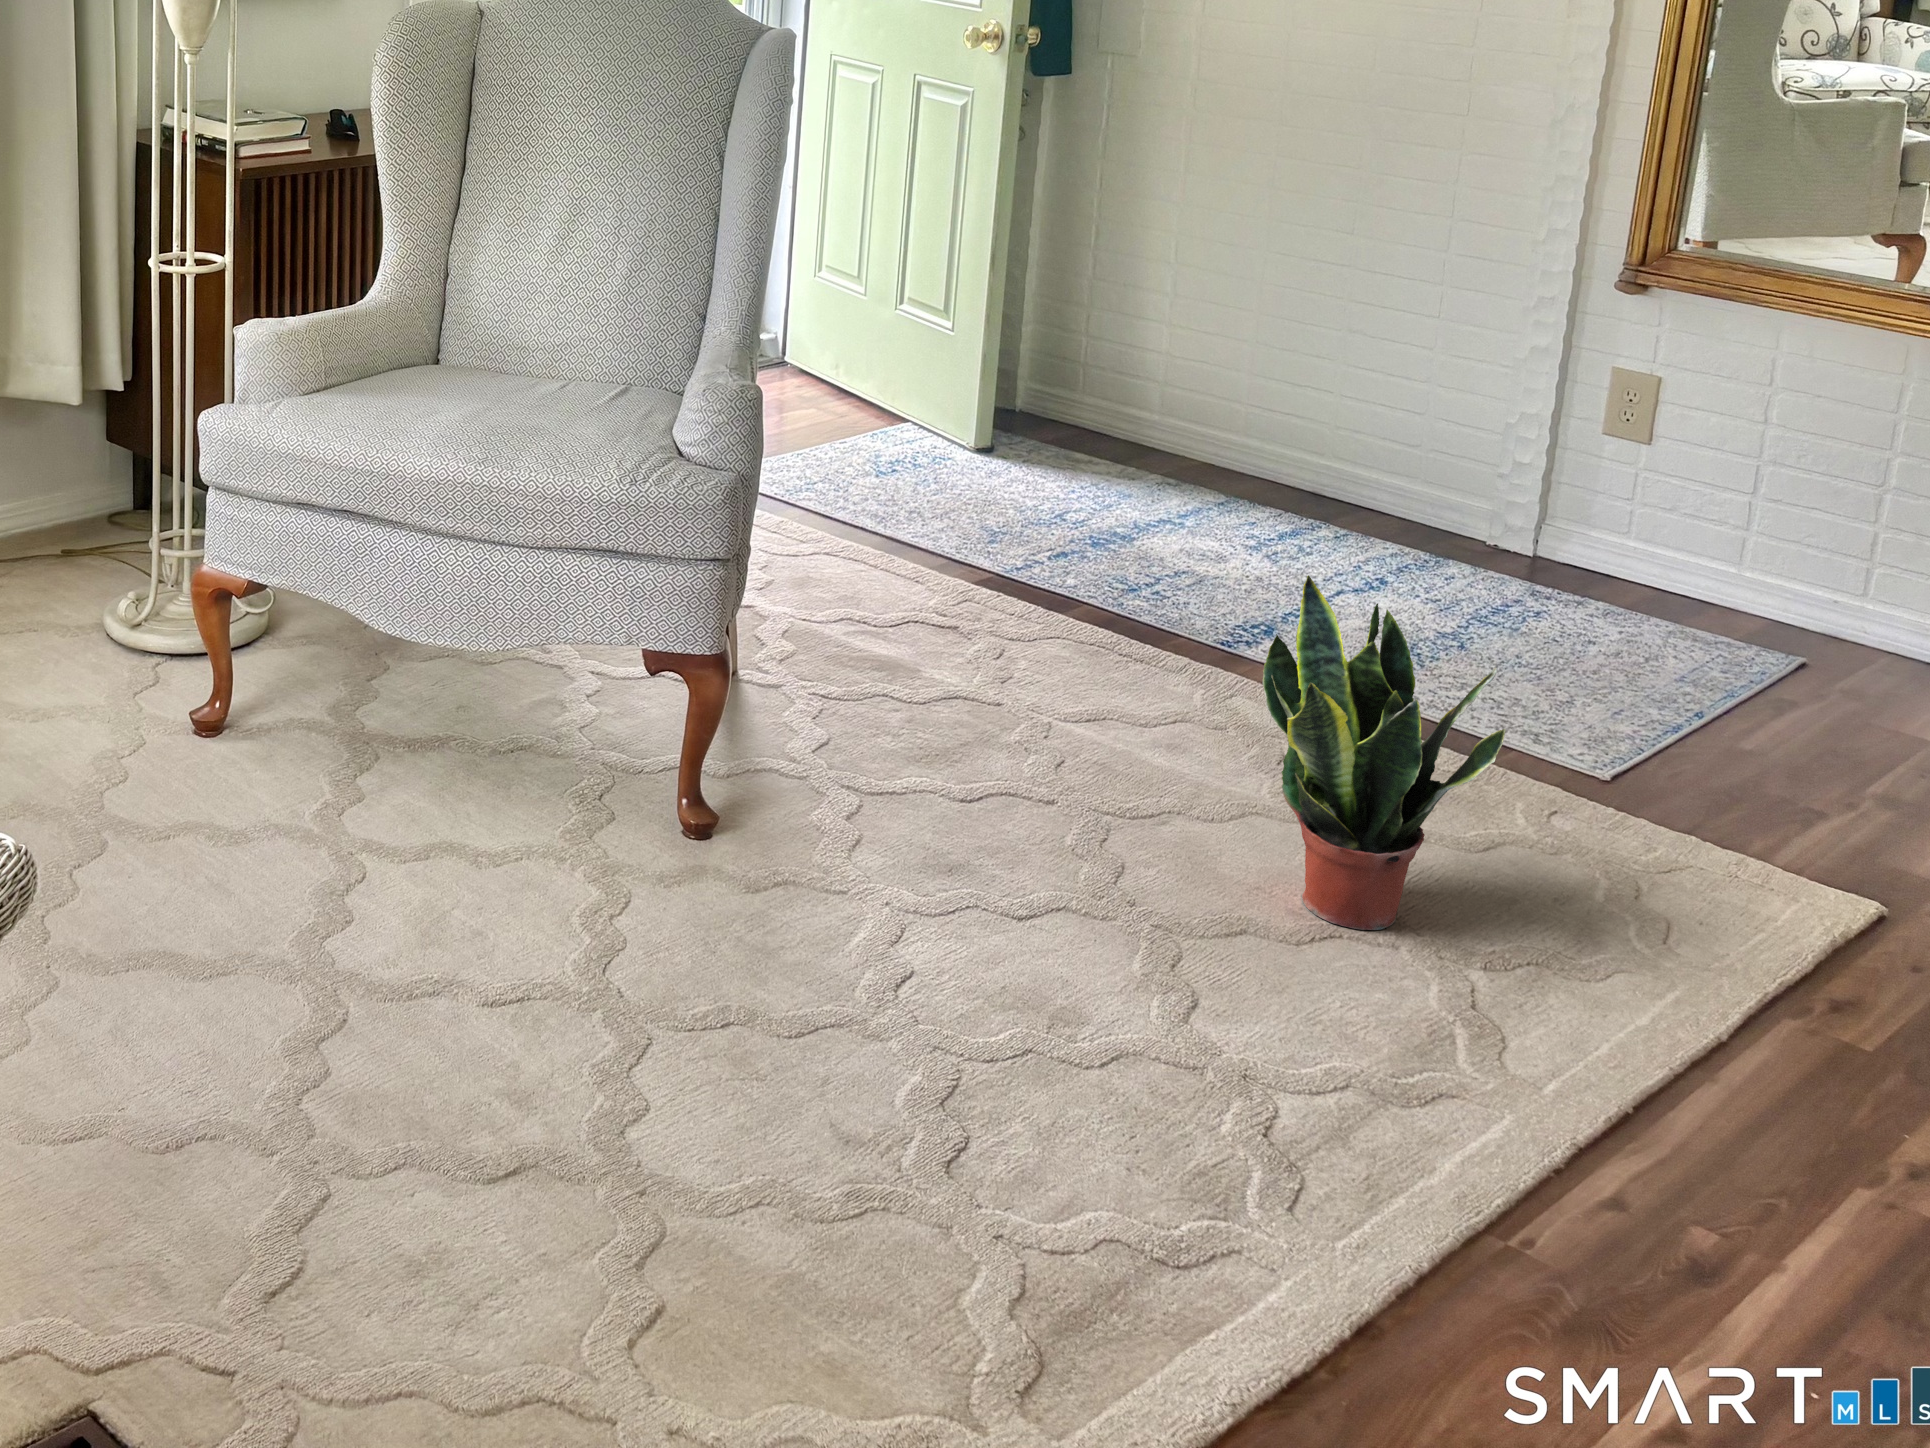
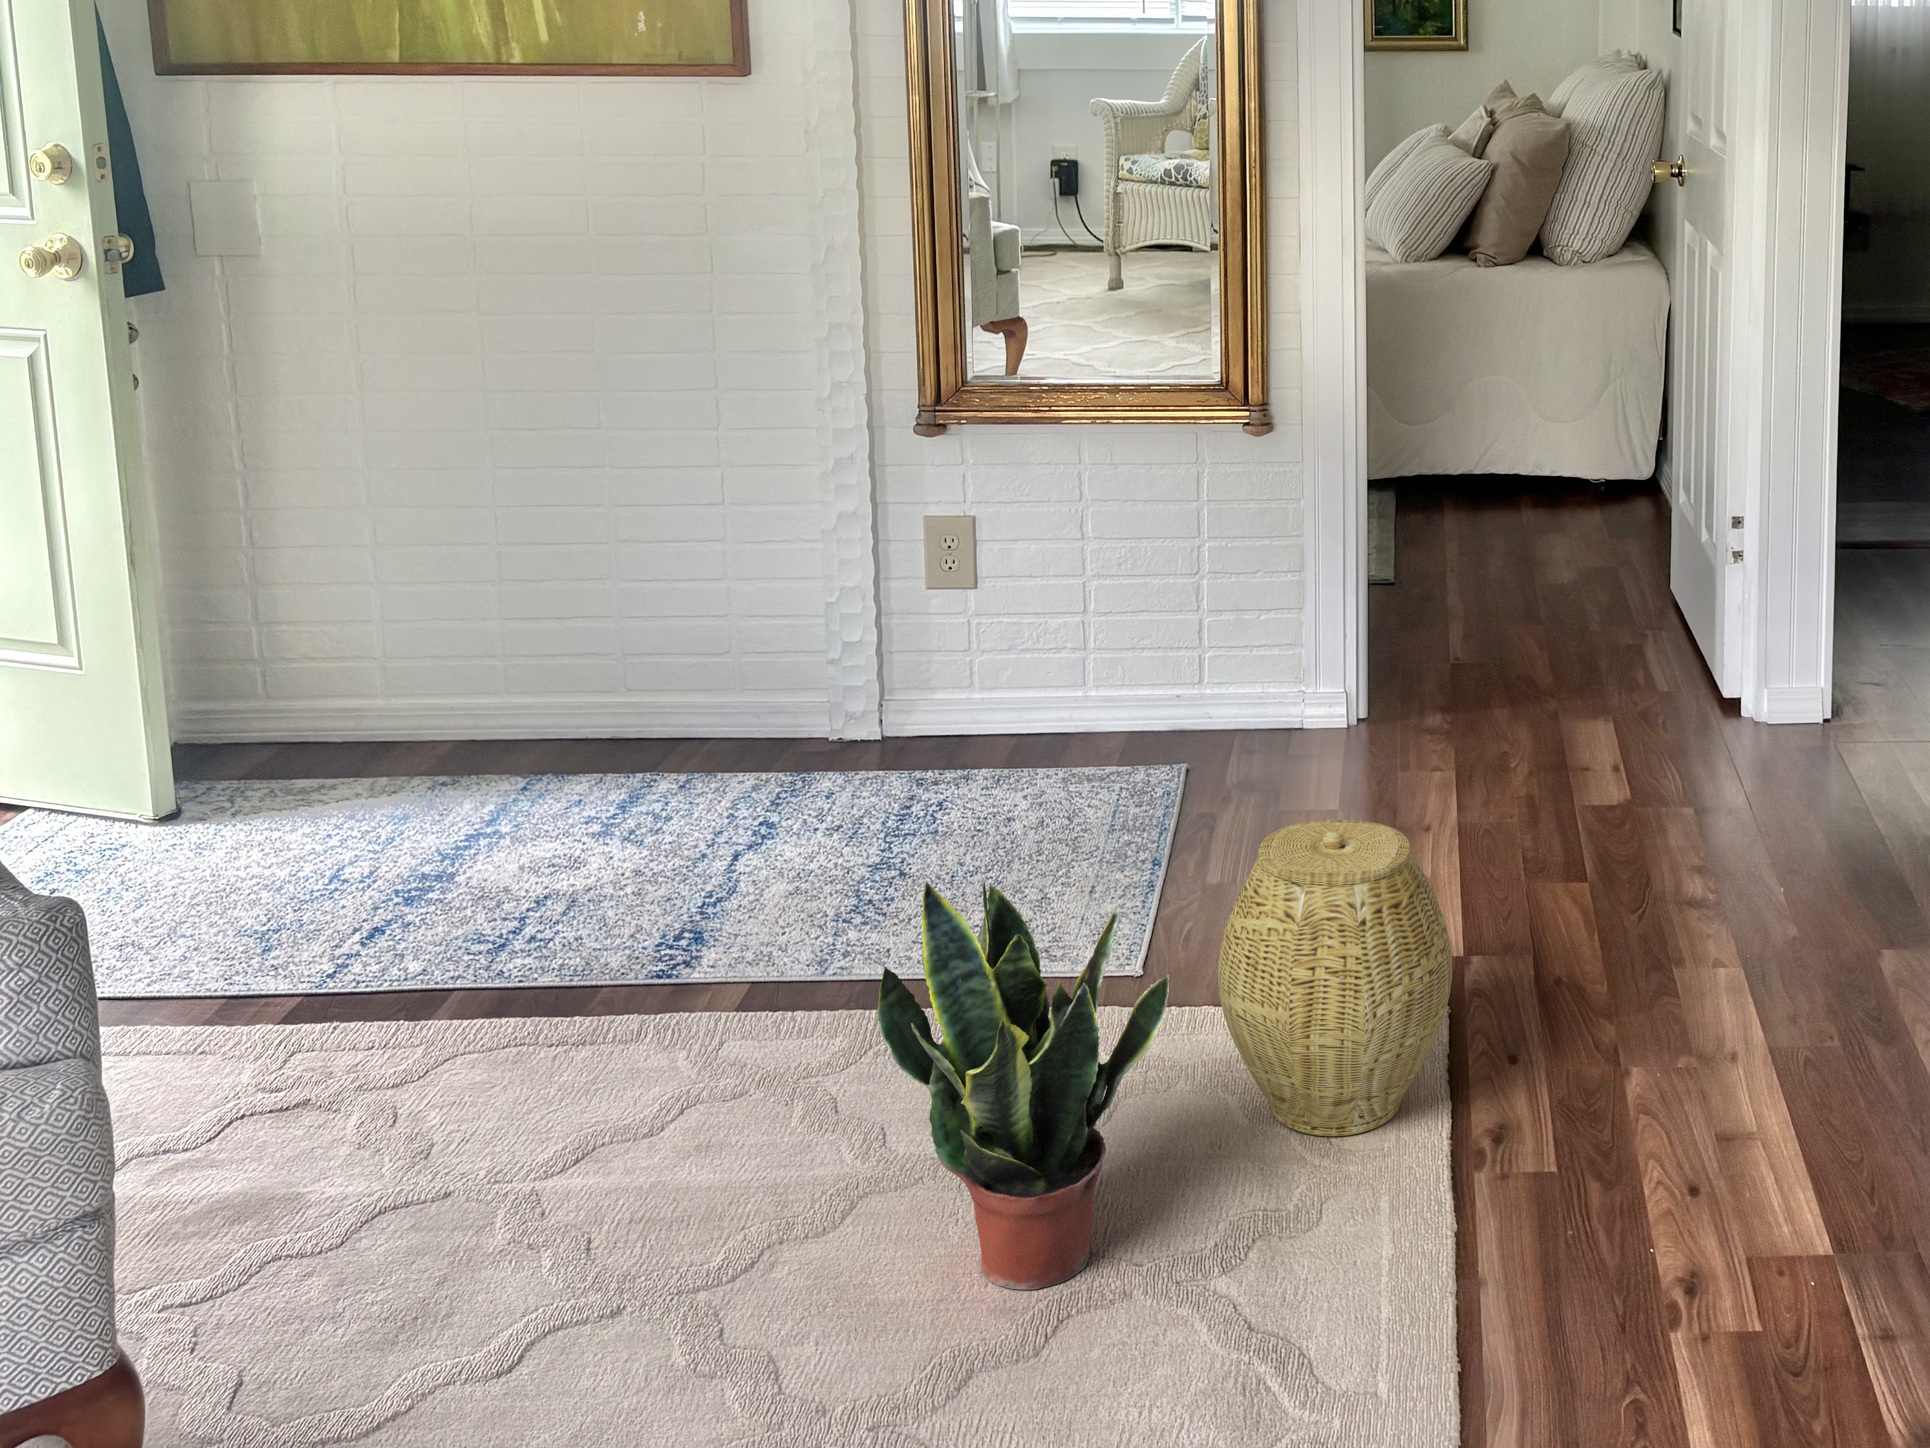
woven basket: none [1599,674,1854,969] -> present [1218,819,1452,1136]

